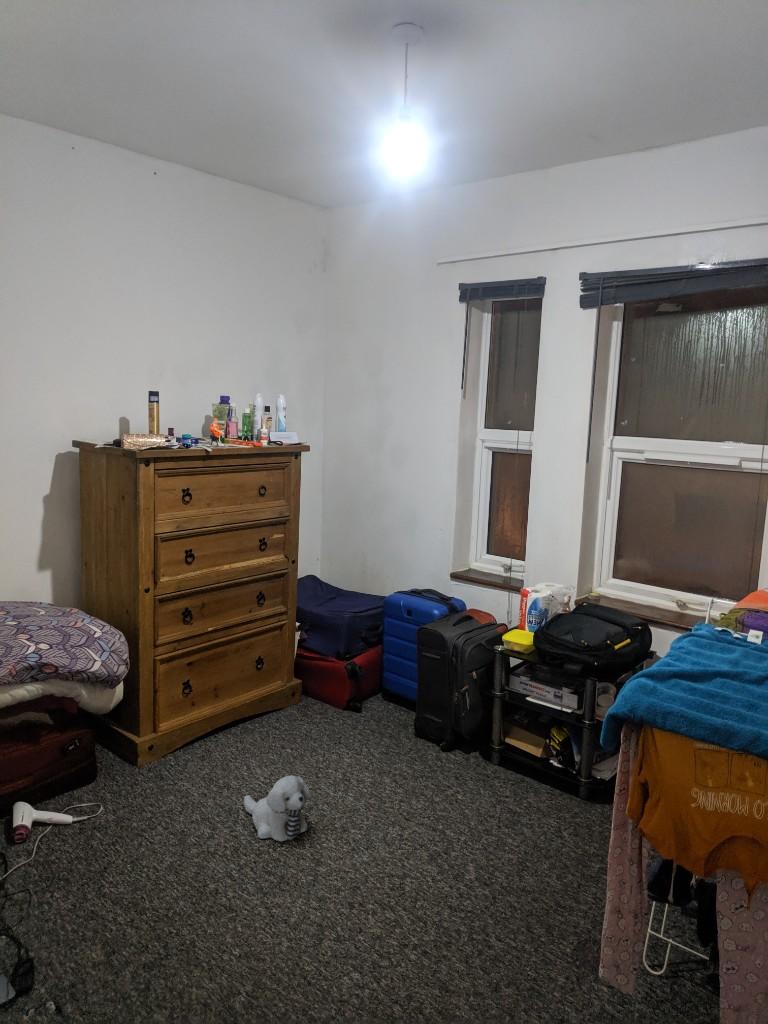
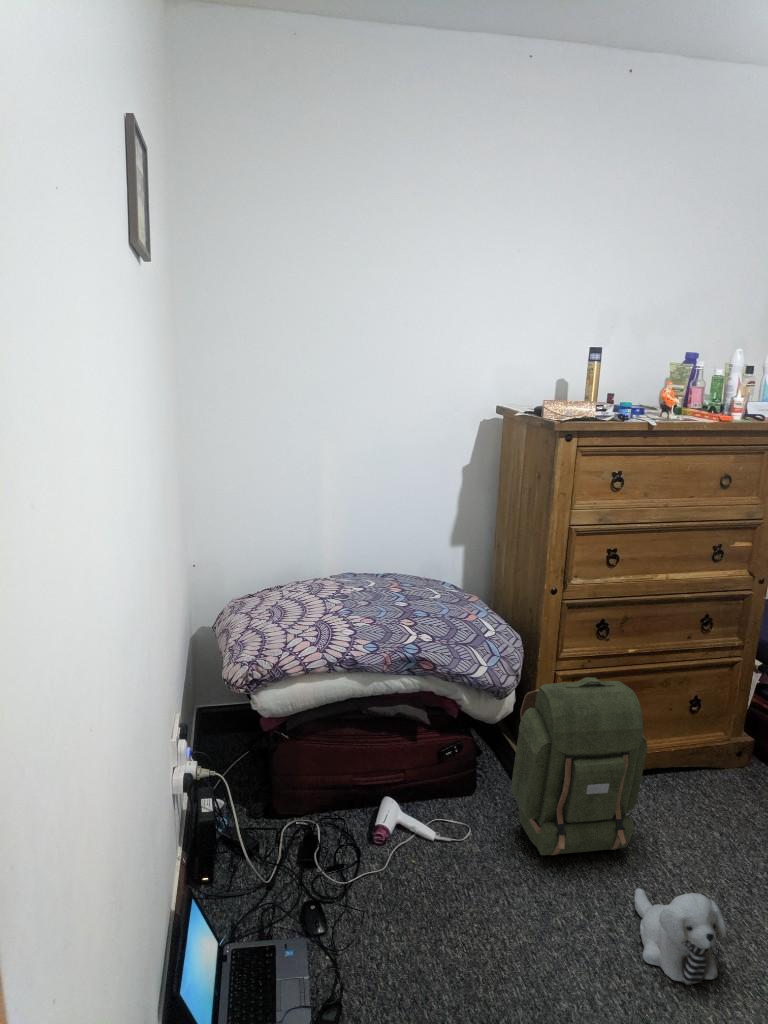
backpack: none [132,649,237,801] -> present [511,677,647,855]

